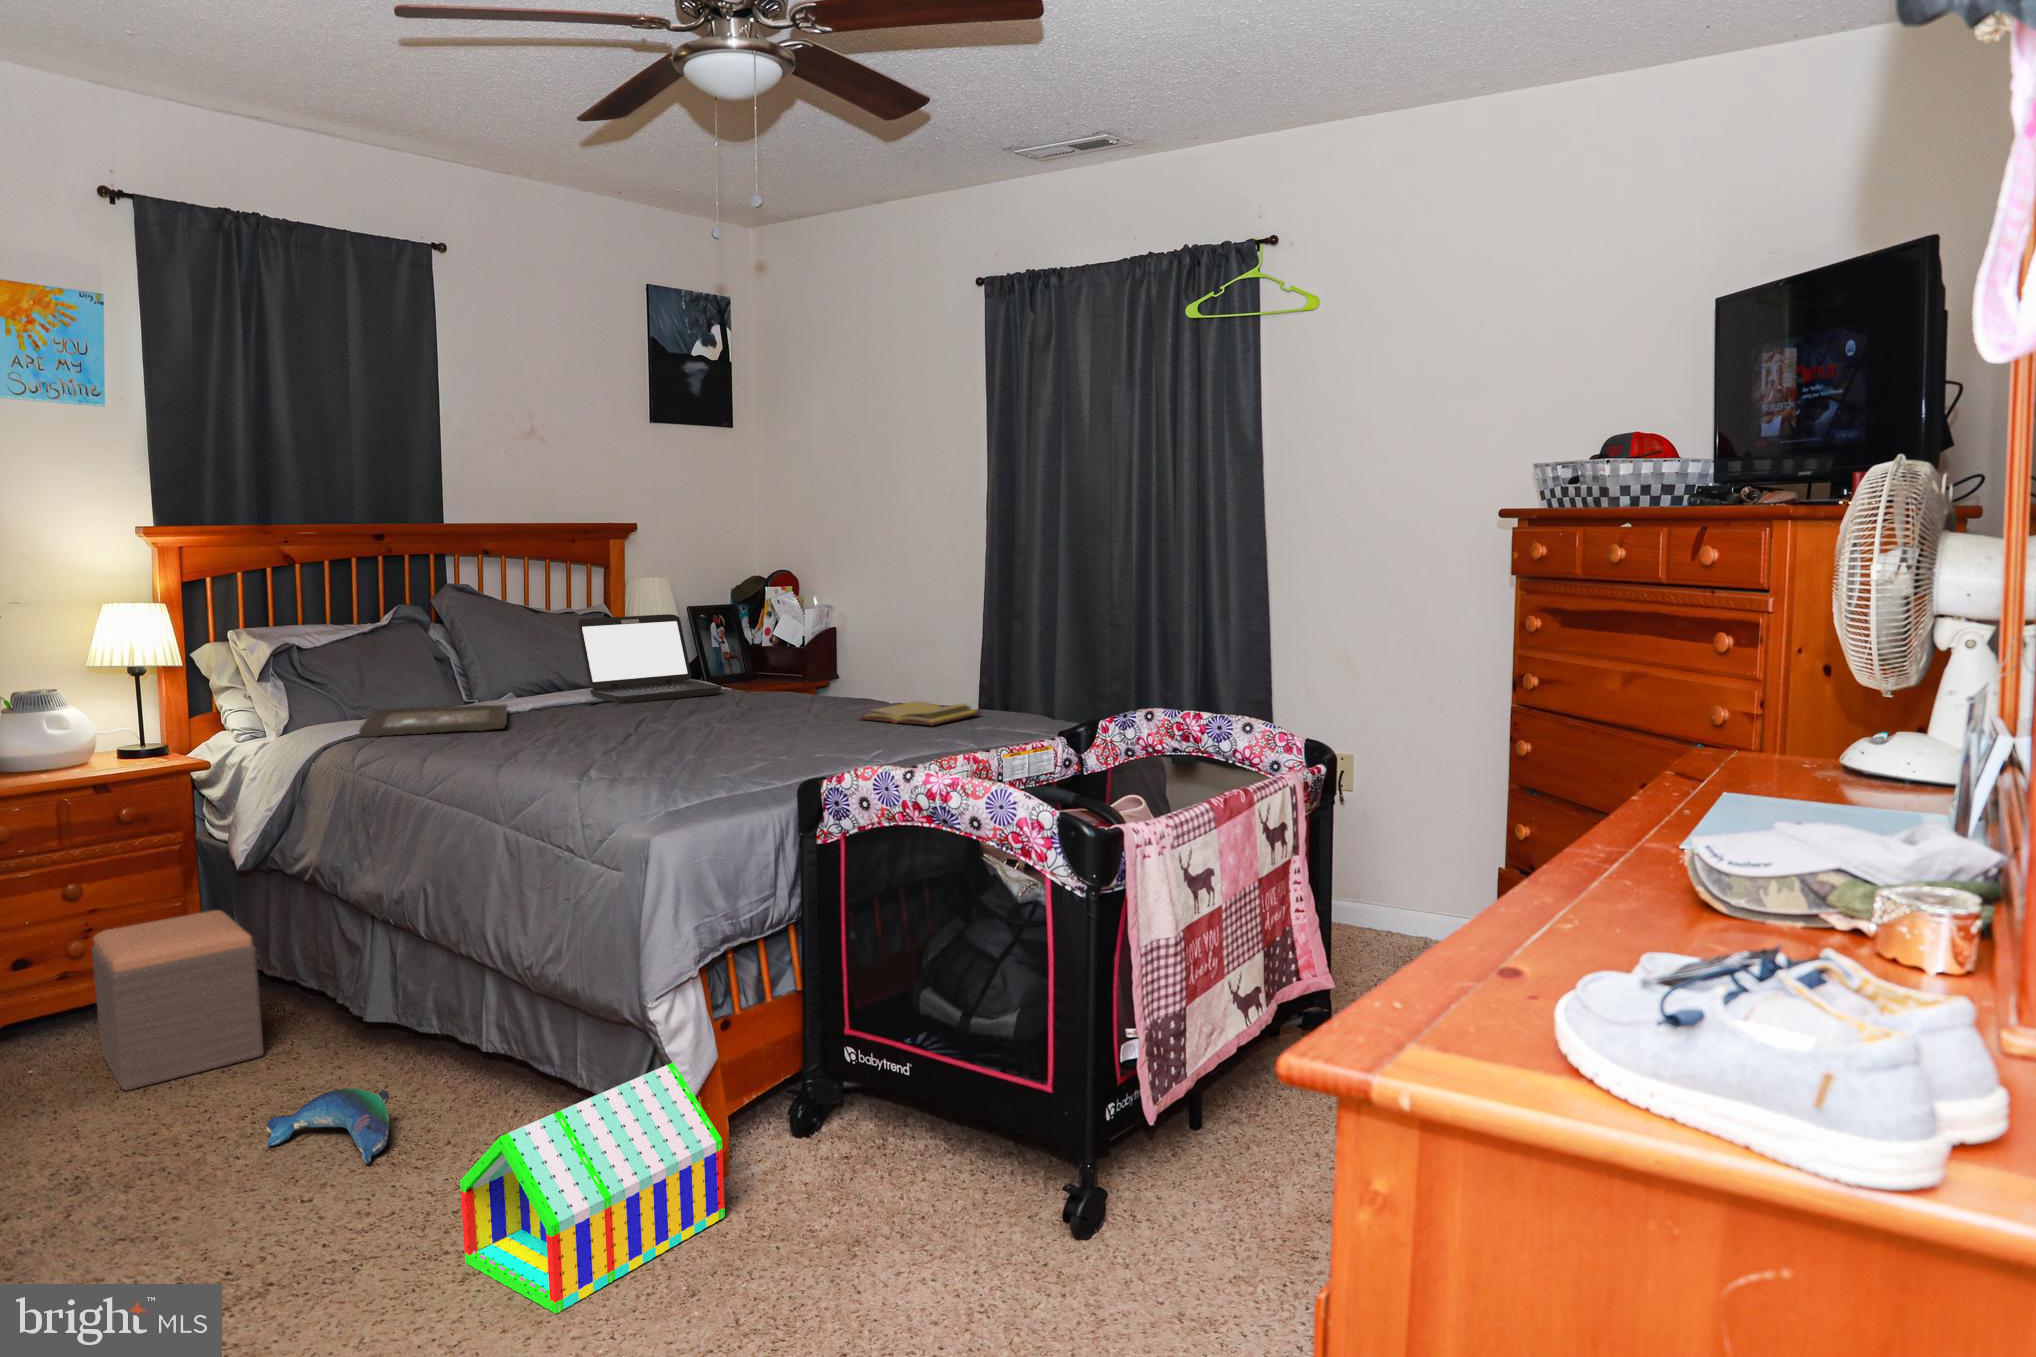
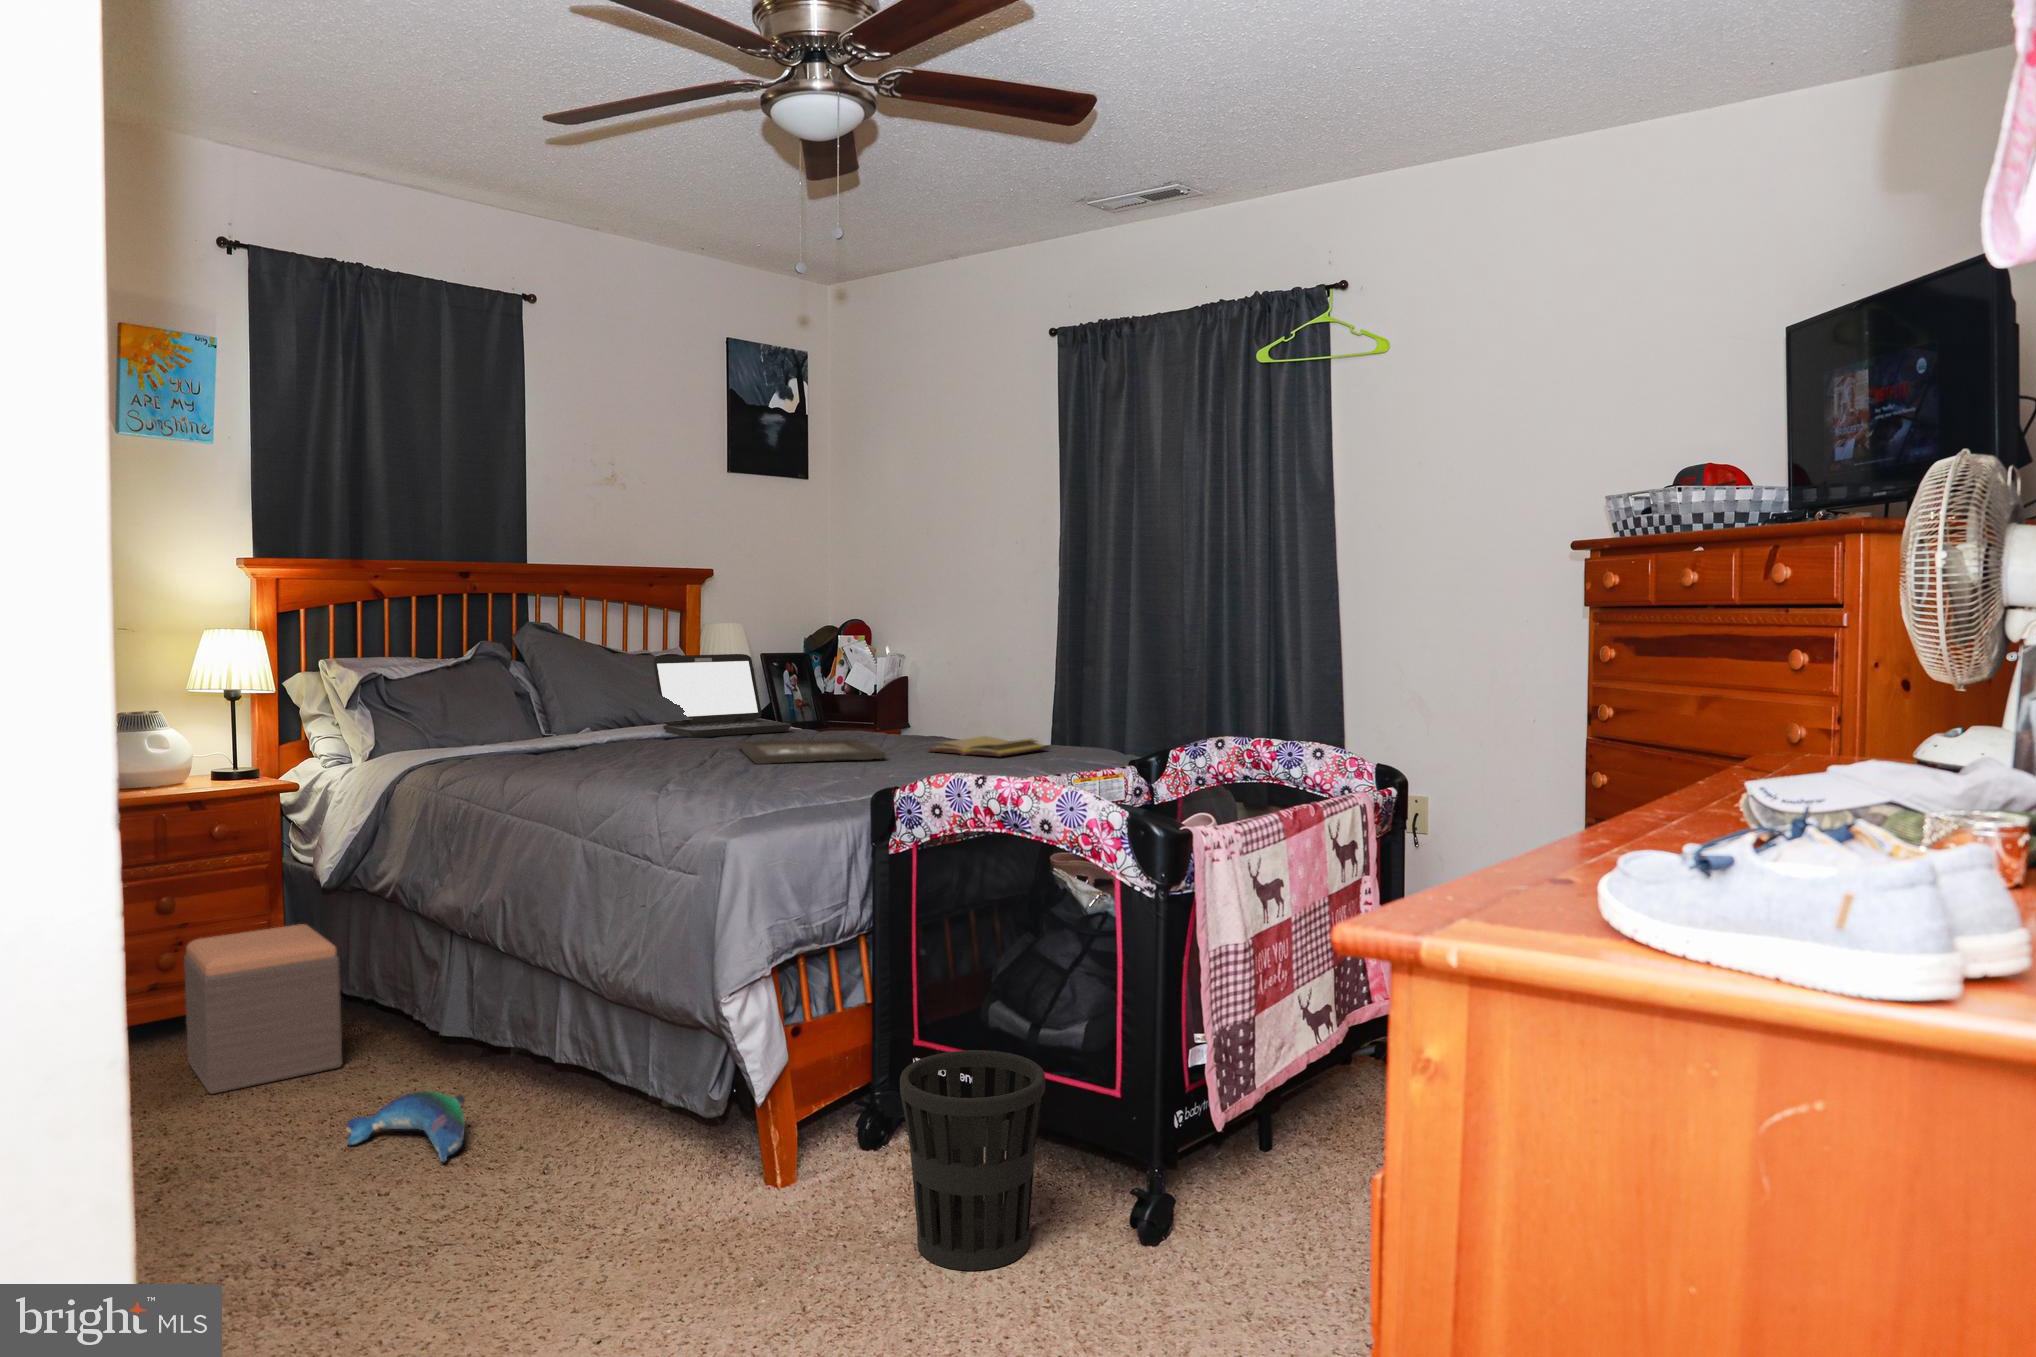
tray: present [359,704,507,737] -> present [737,739,886,764]
wastebasket: none [830,1046,977,1270] -> present [900,1050,1045,1271]
toy house: present [460,1063,725,1313] -> none [537,1063,792,1298]

